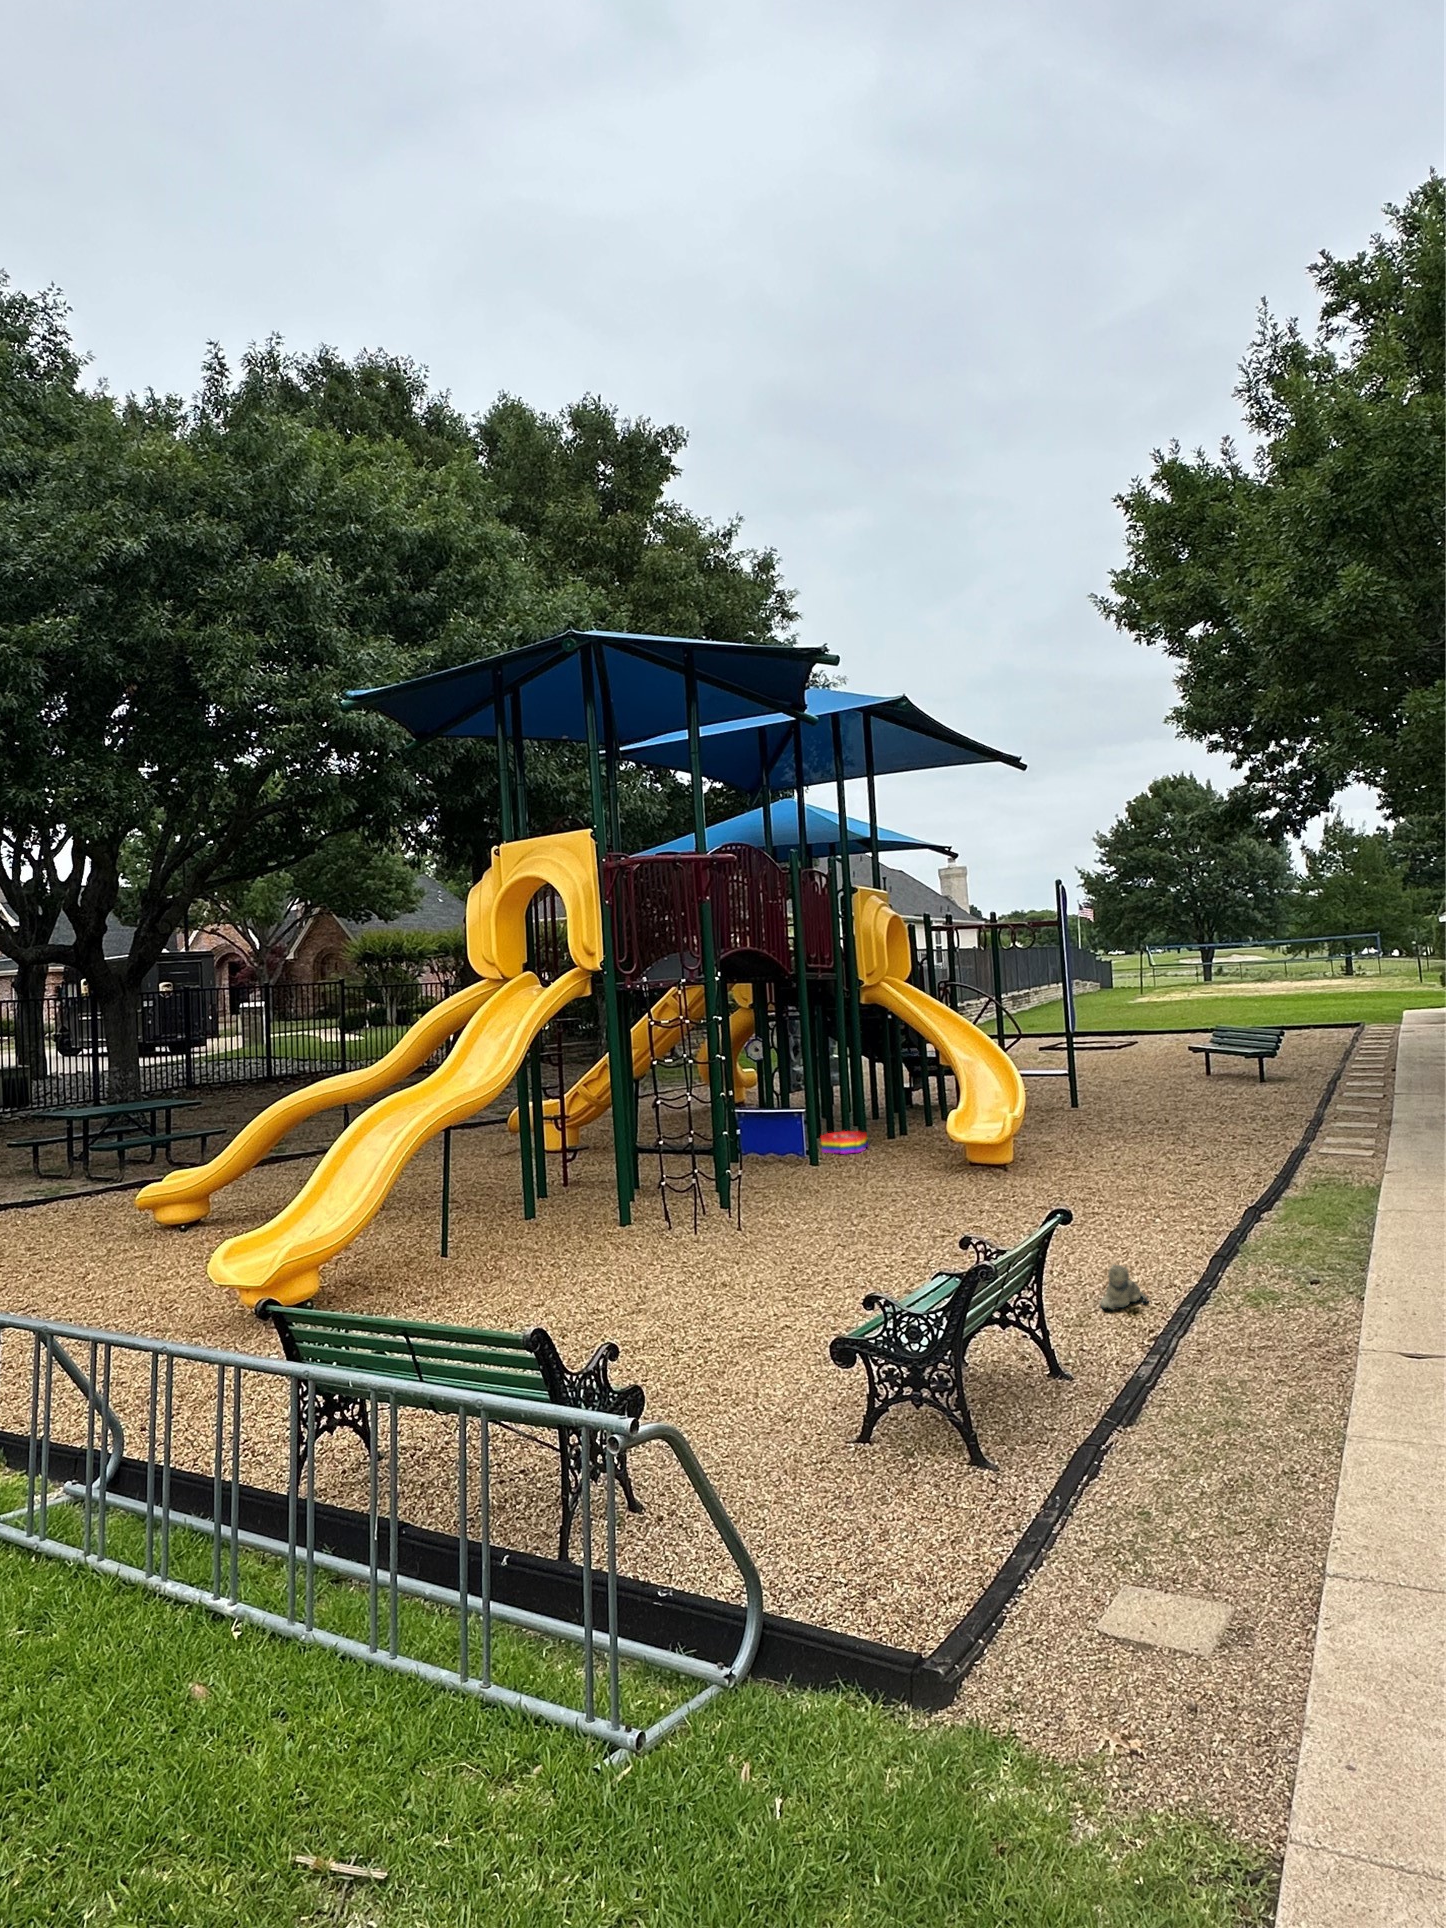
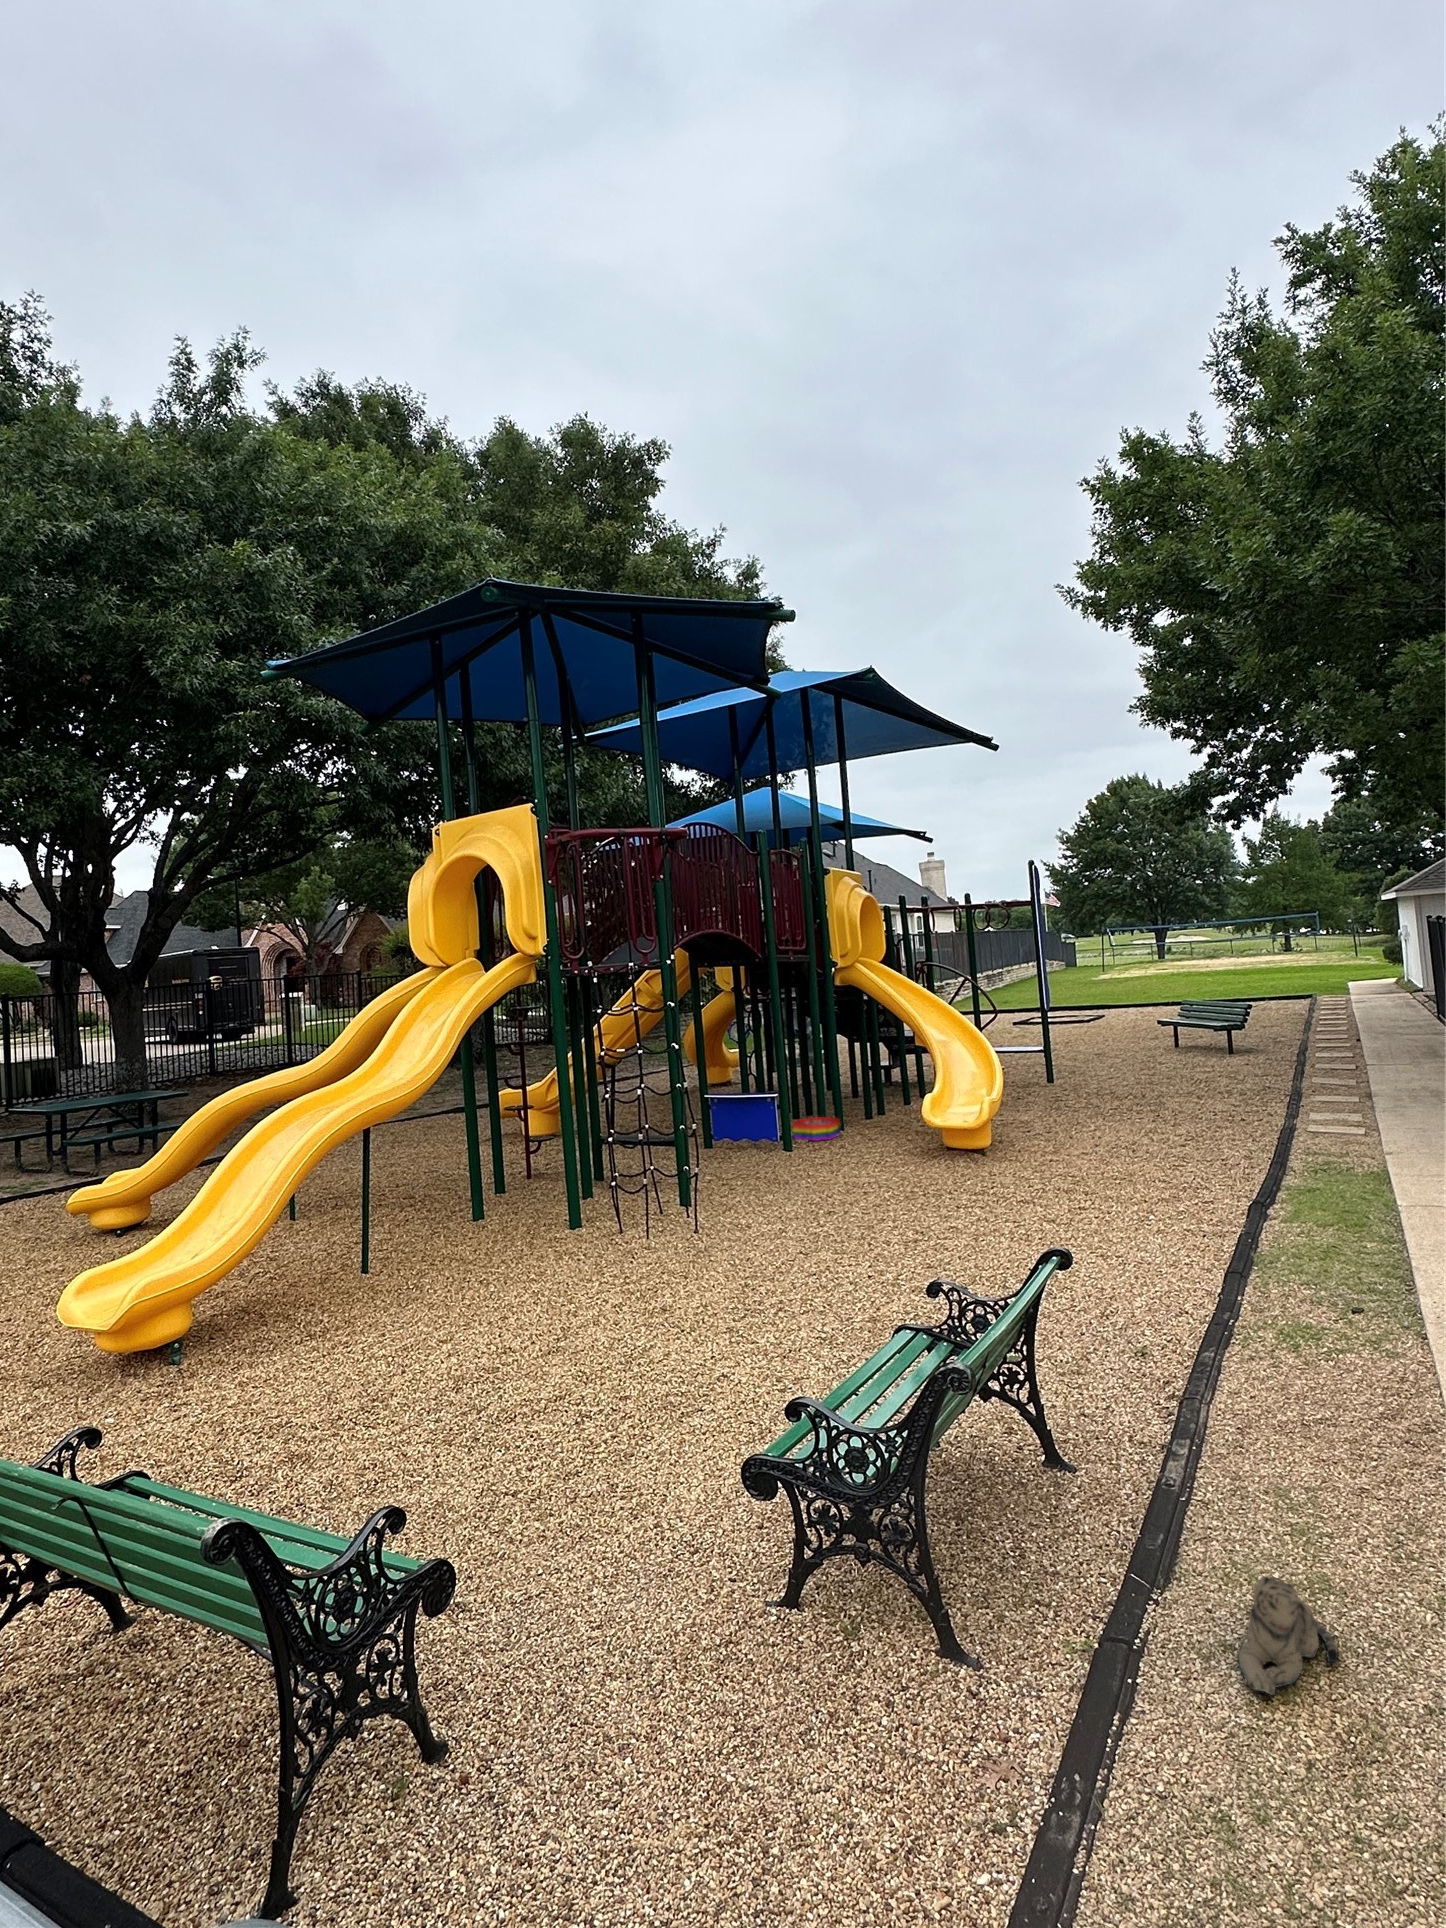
plush toy: present [1101,1264,1148,1309] -> present [1239,1576,1338,1695]

